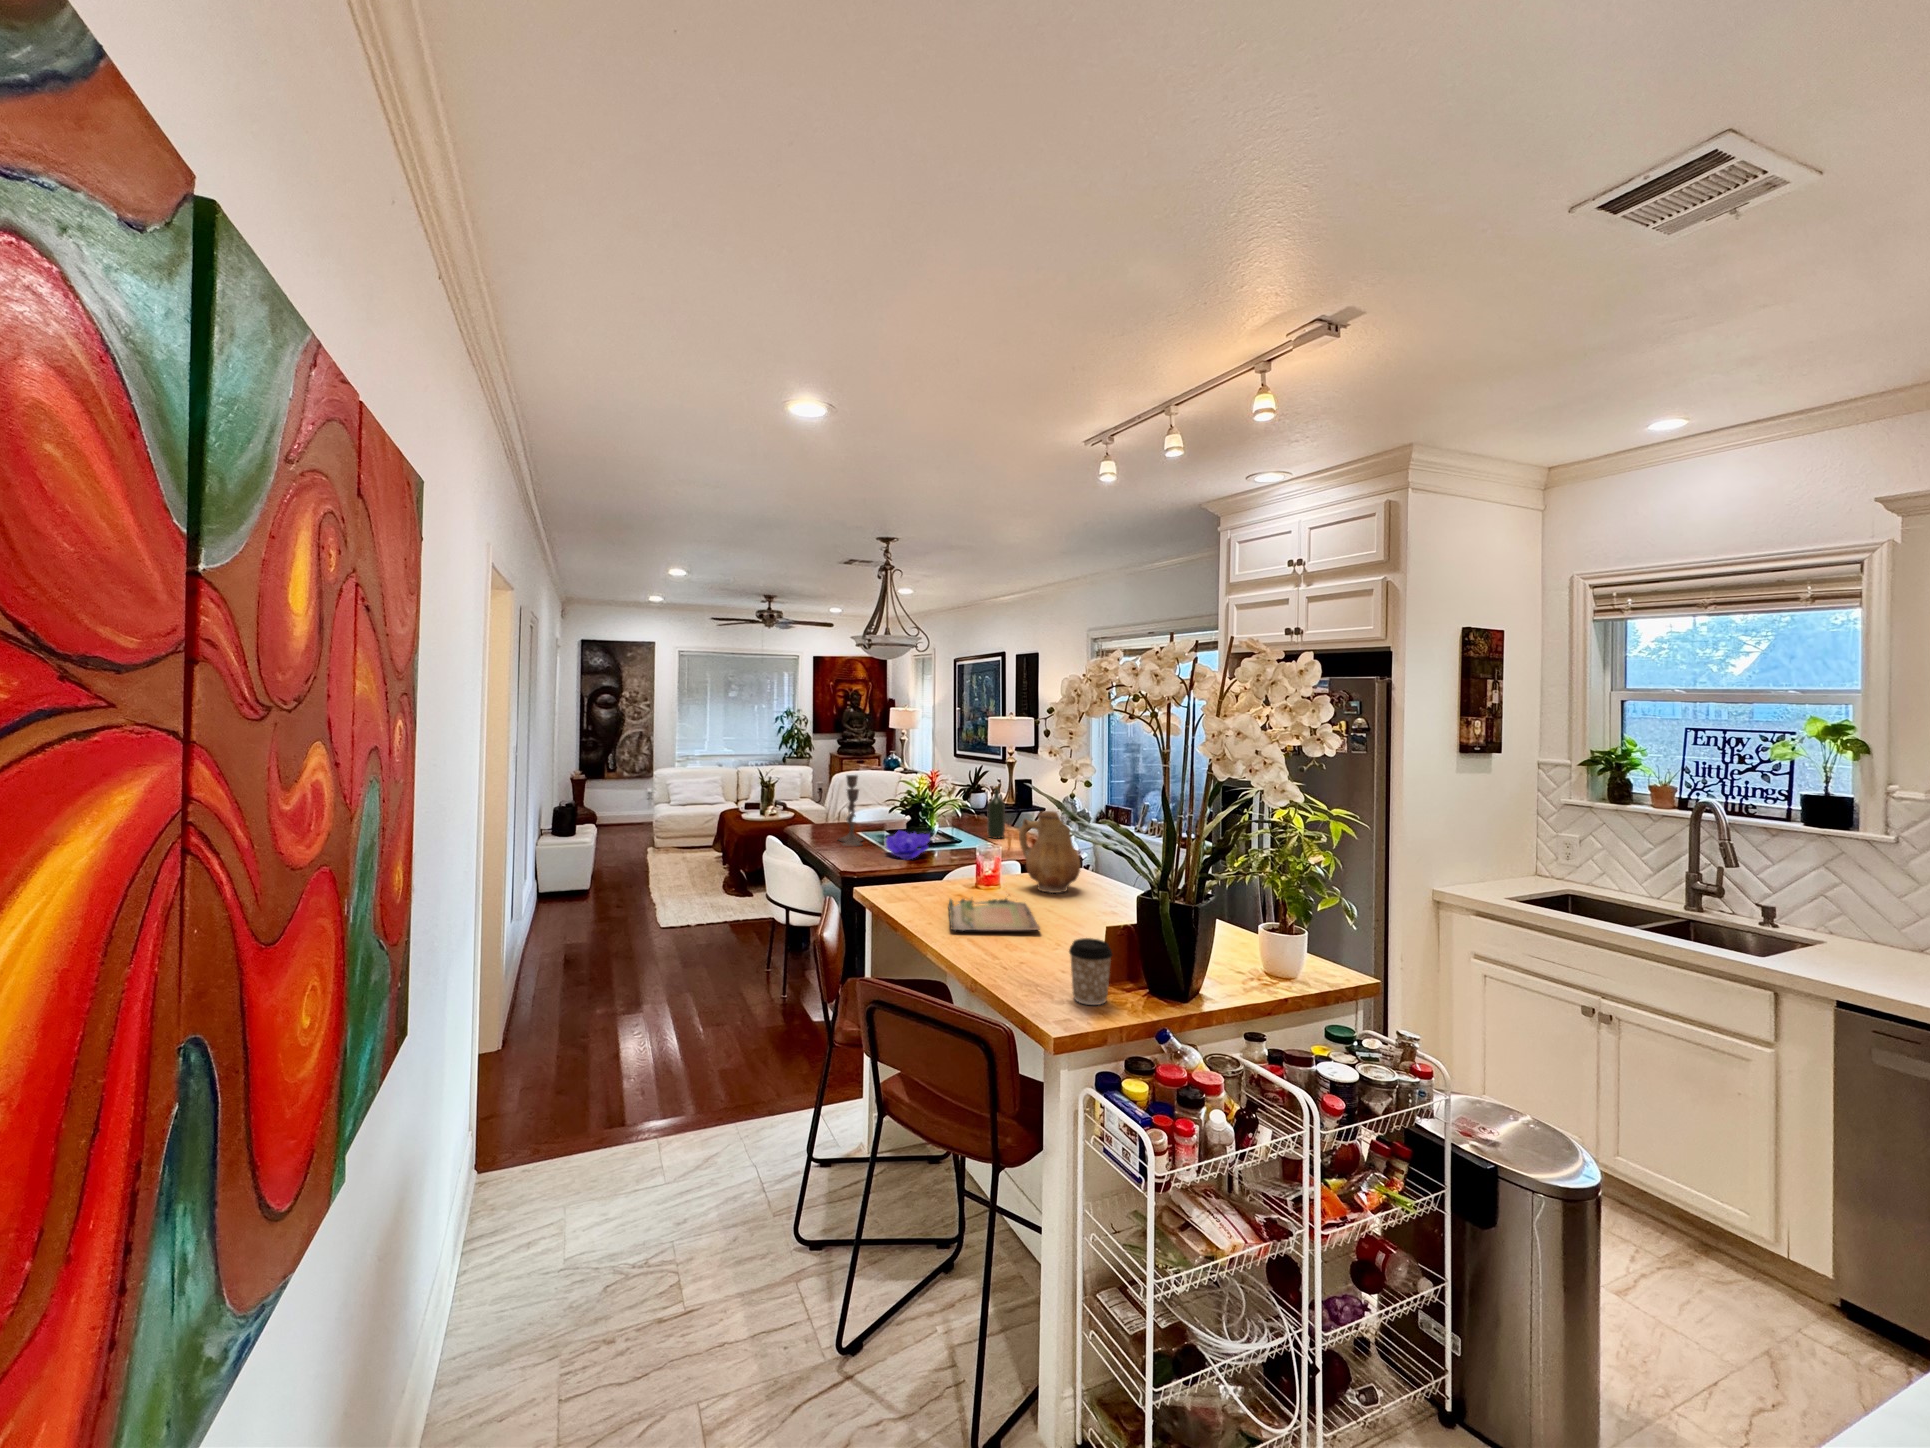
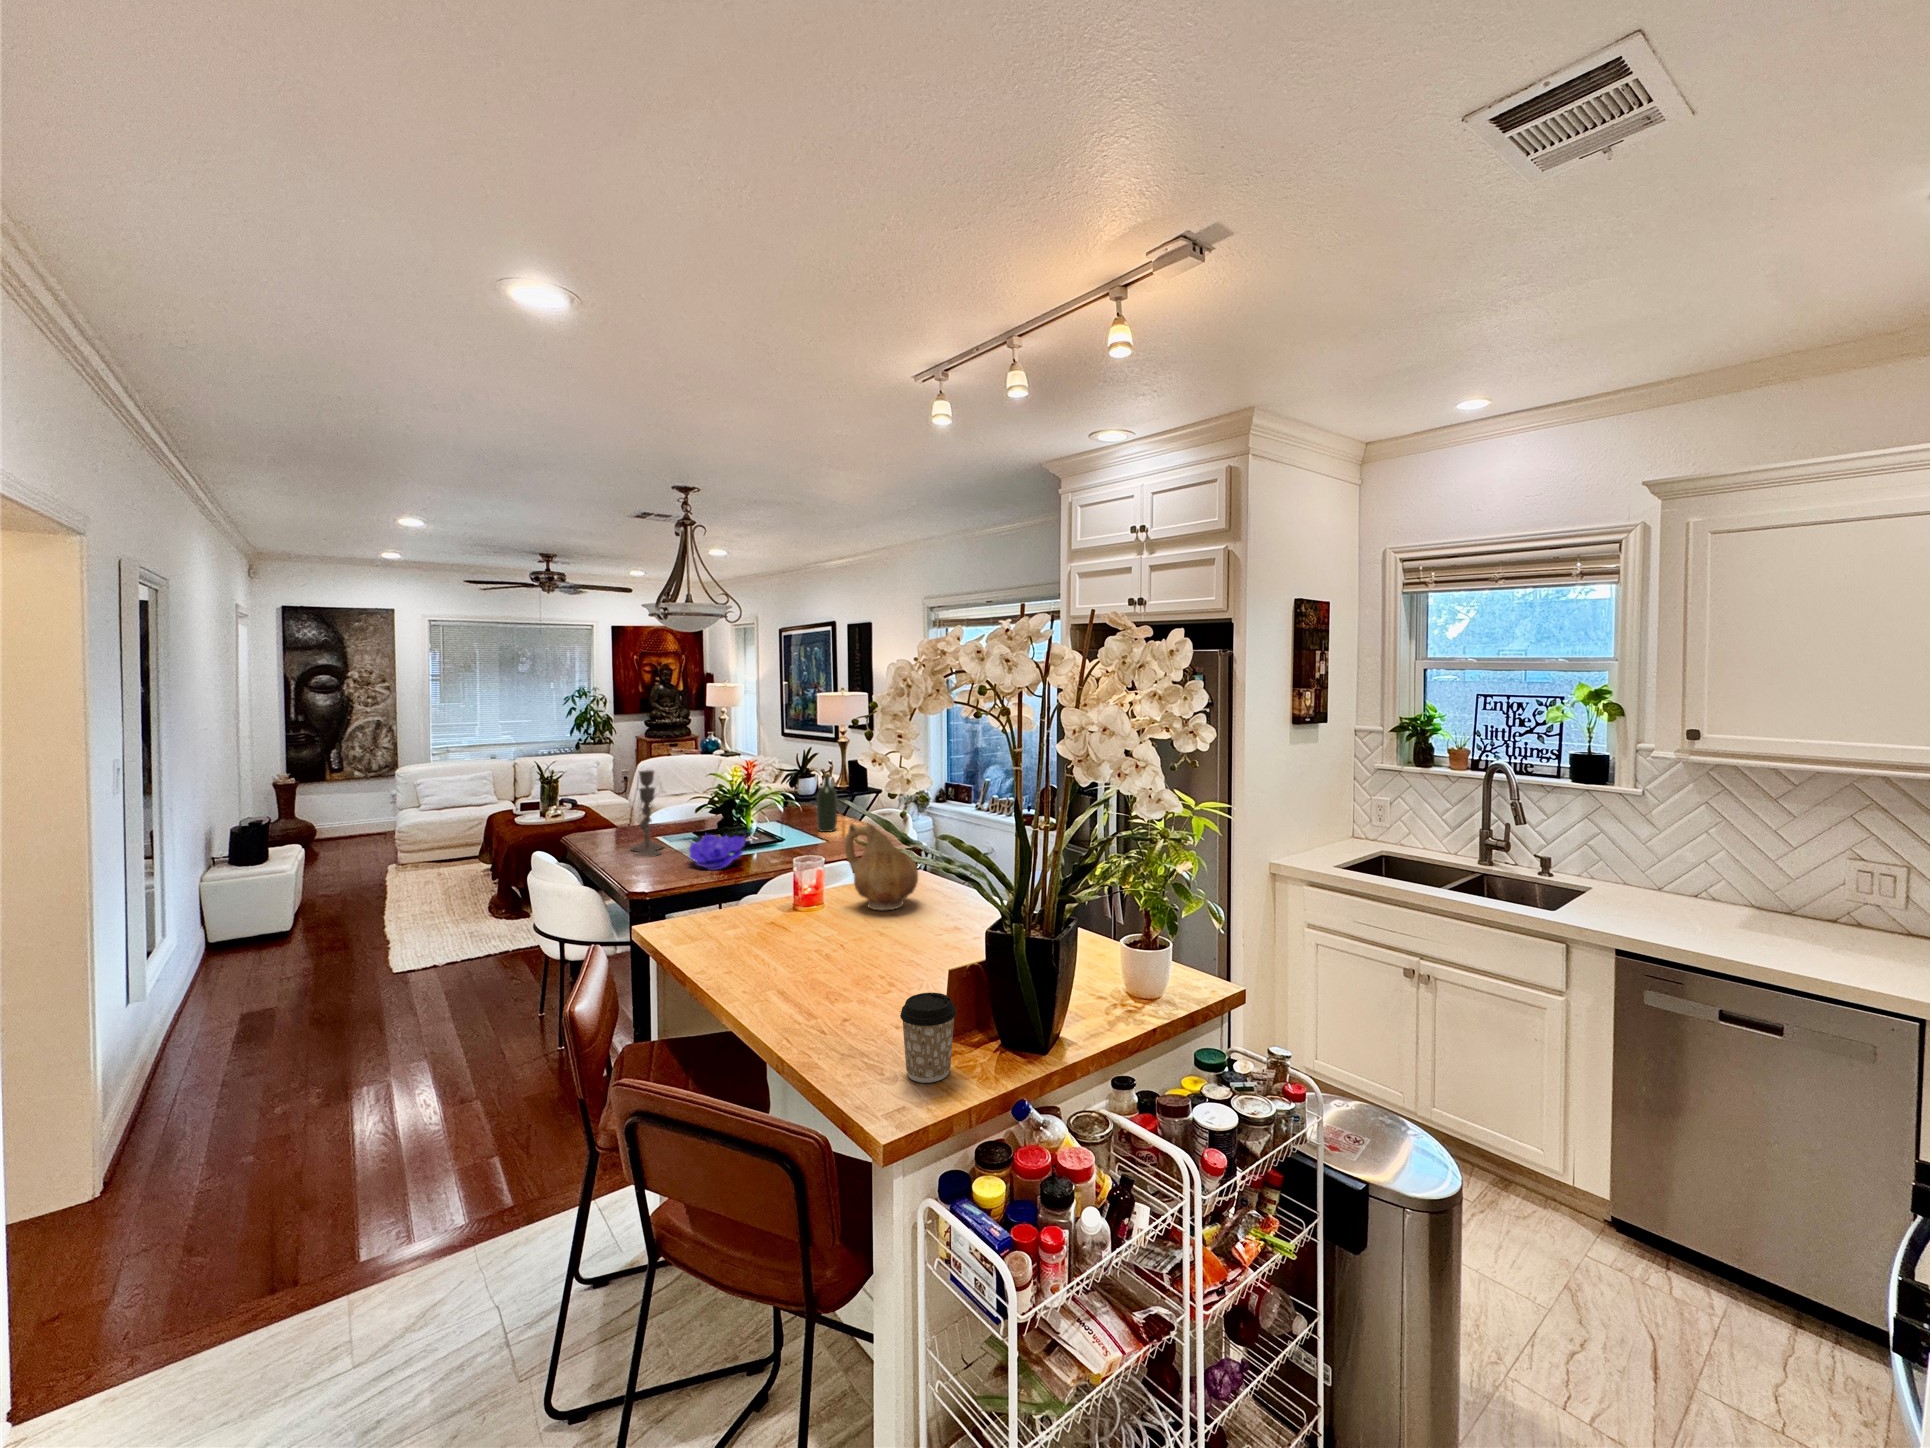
tray: present [948,899,1040,931] -> none [750,918,869,985]

